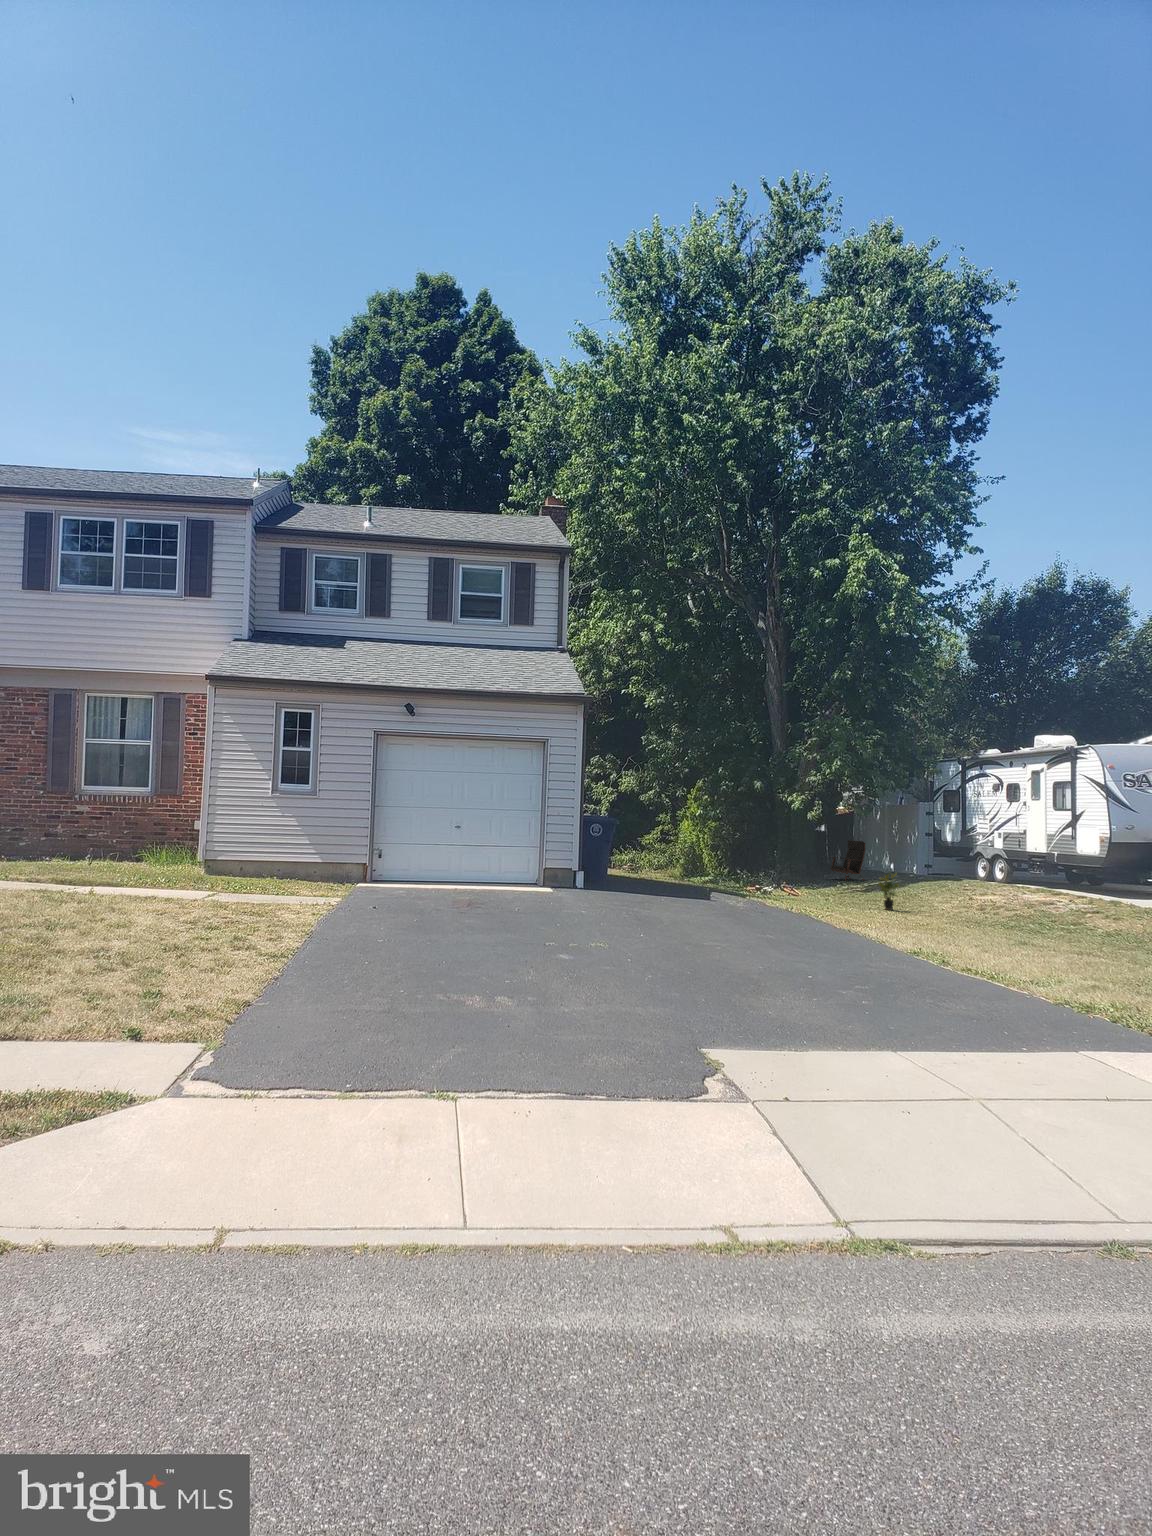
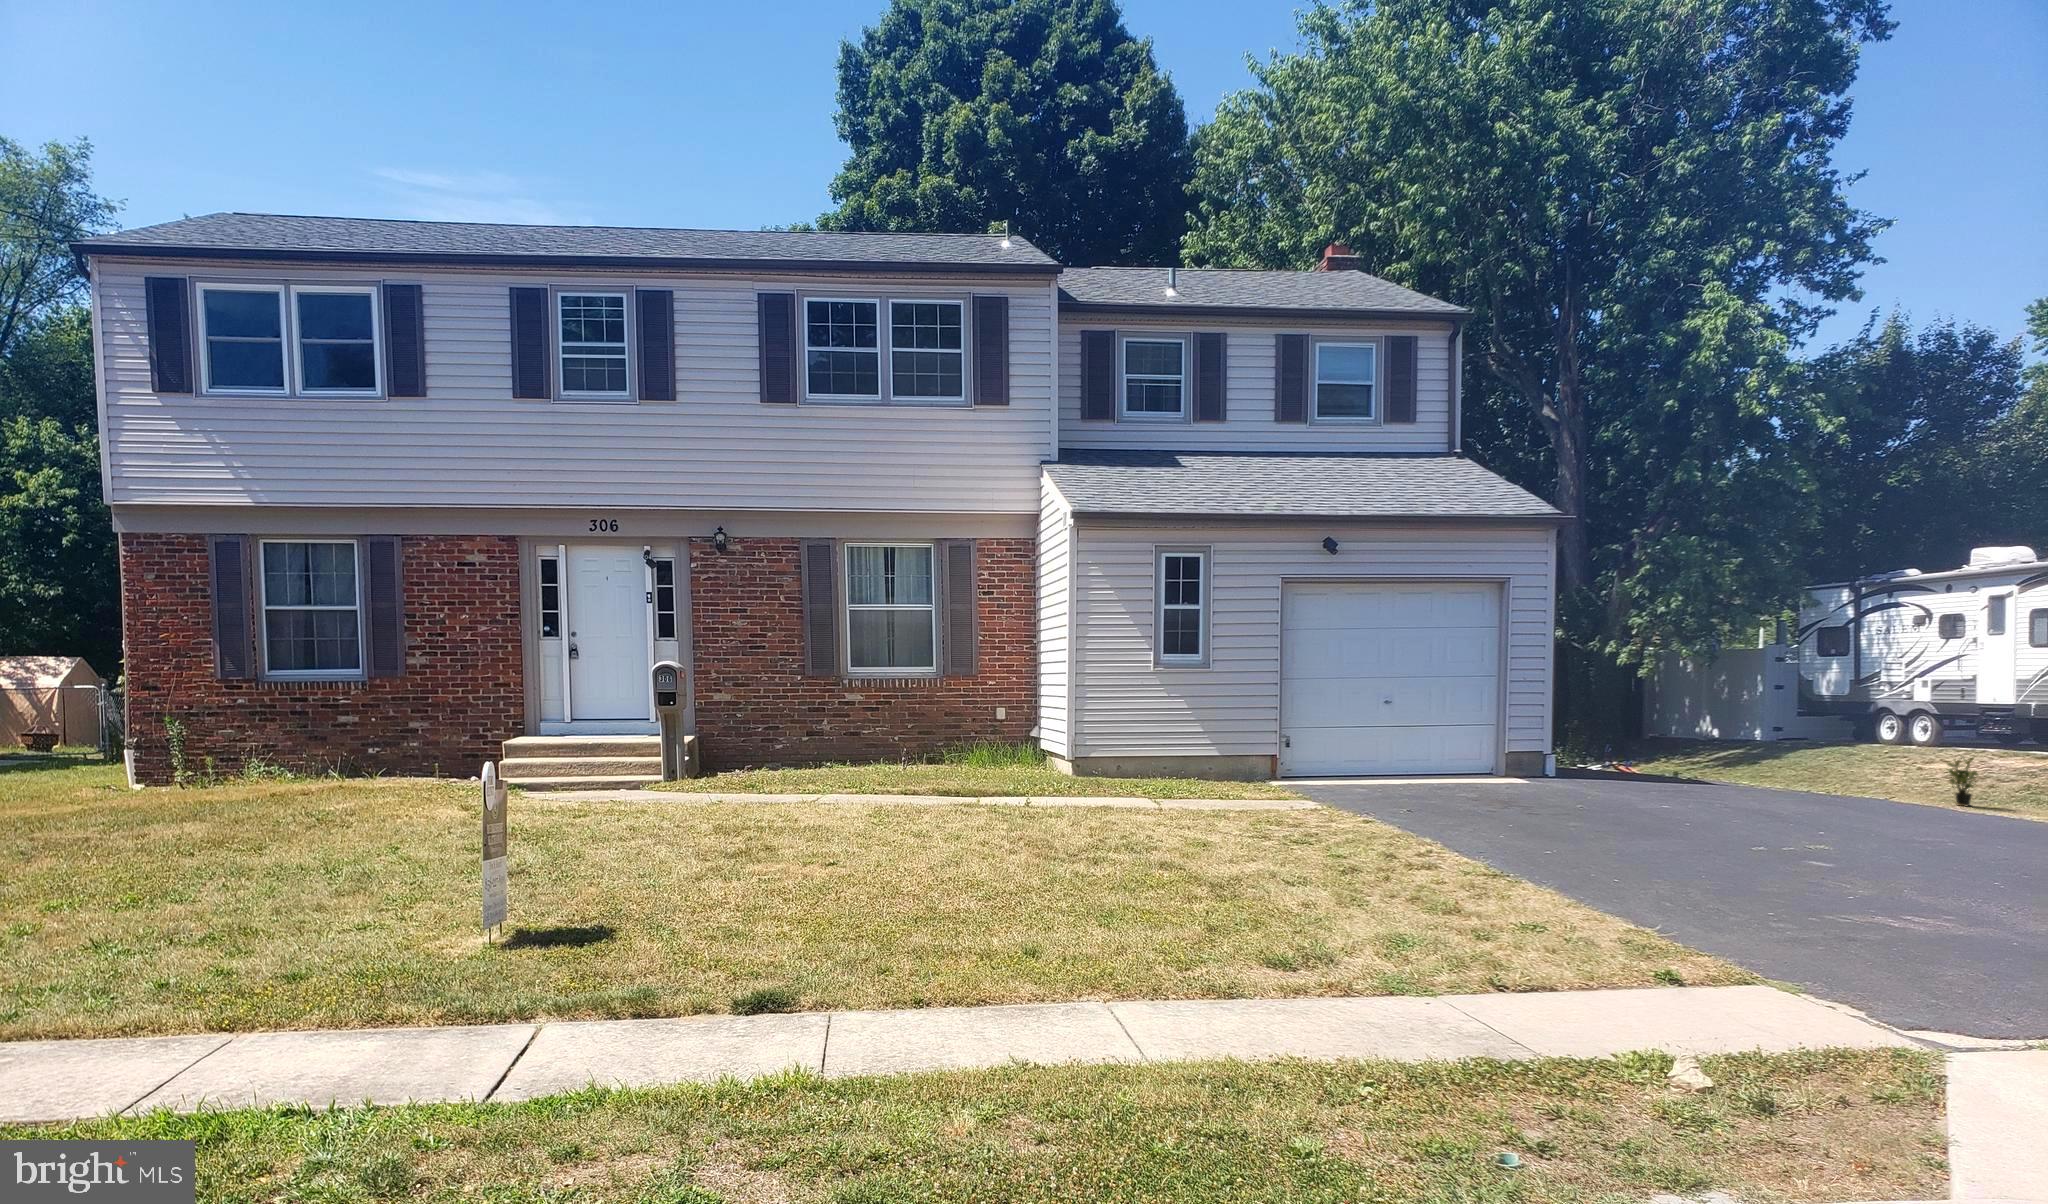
lounge chair: present [831,840,865,881] -> none [1651,688,1704,742]

